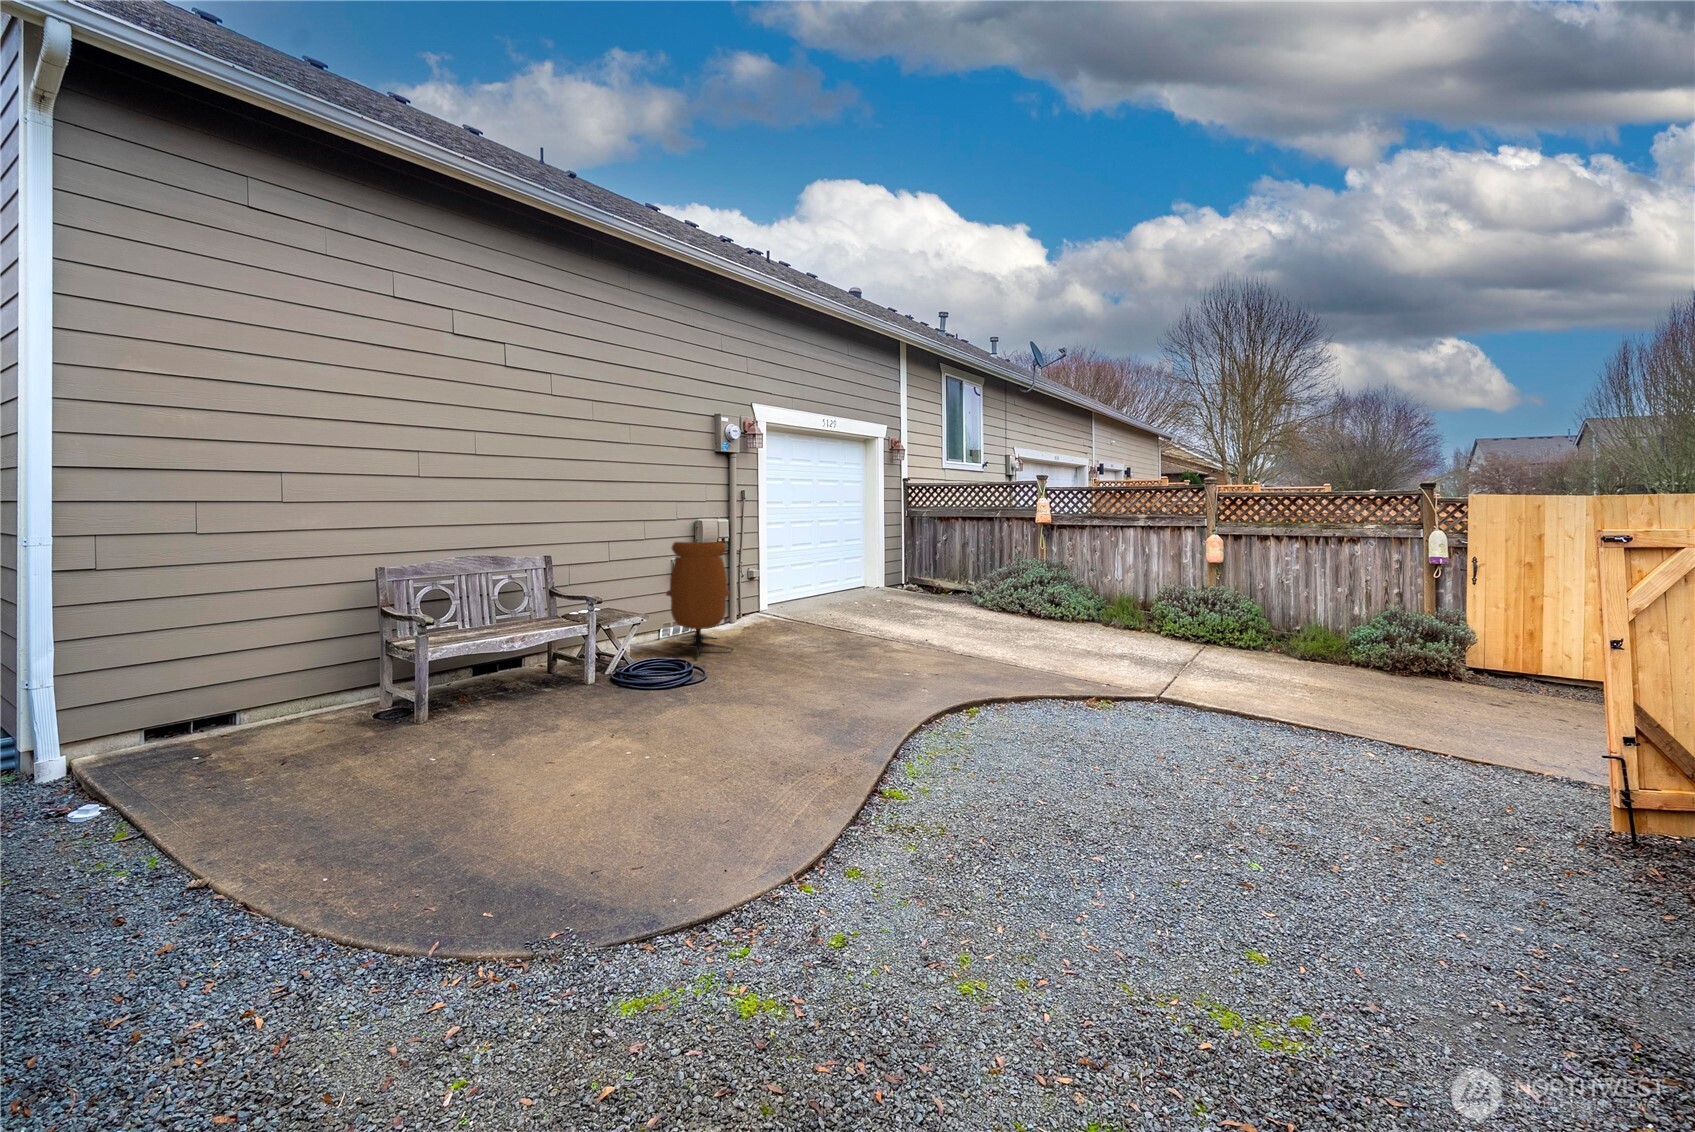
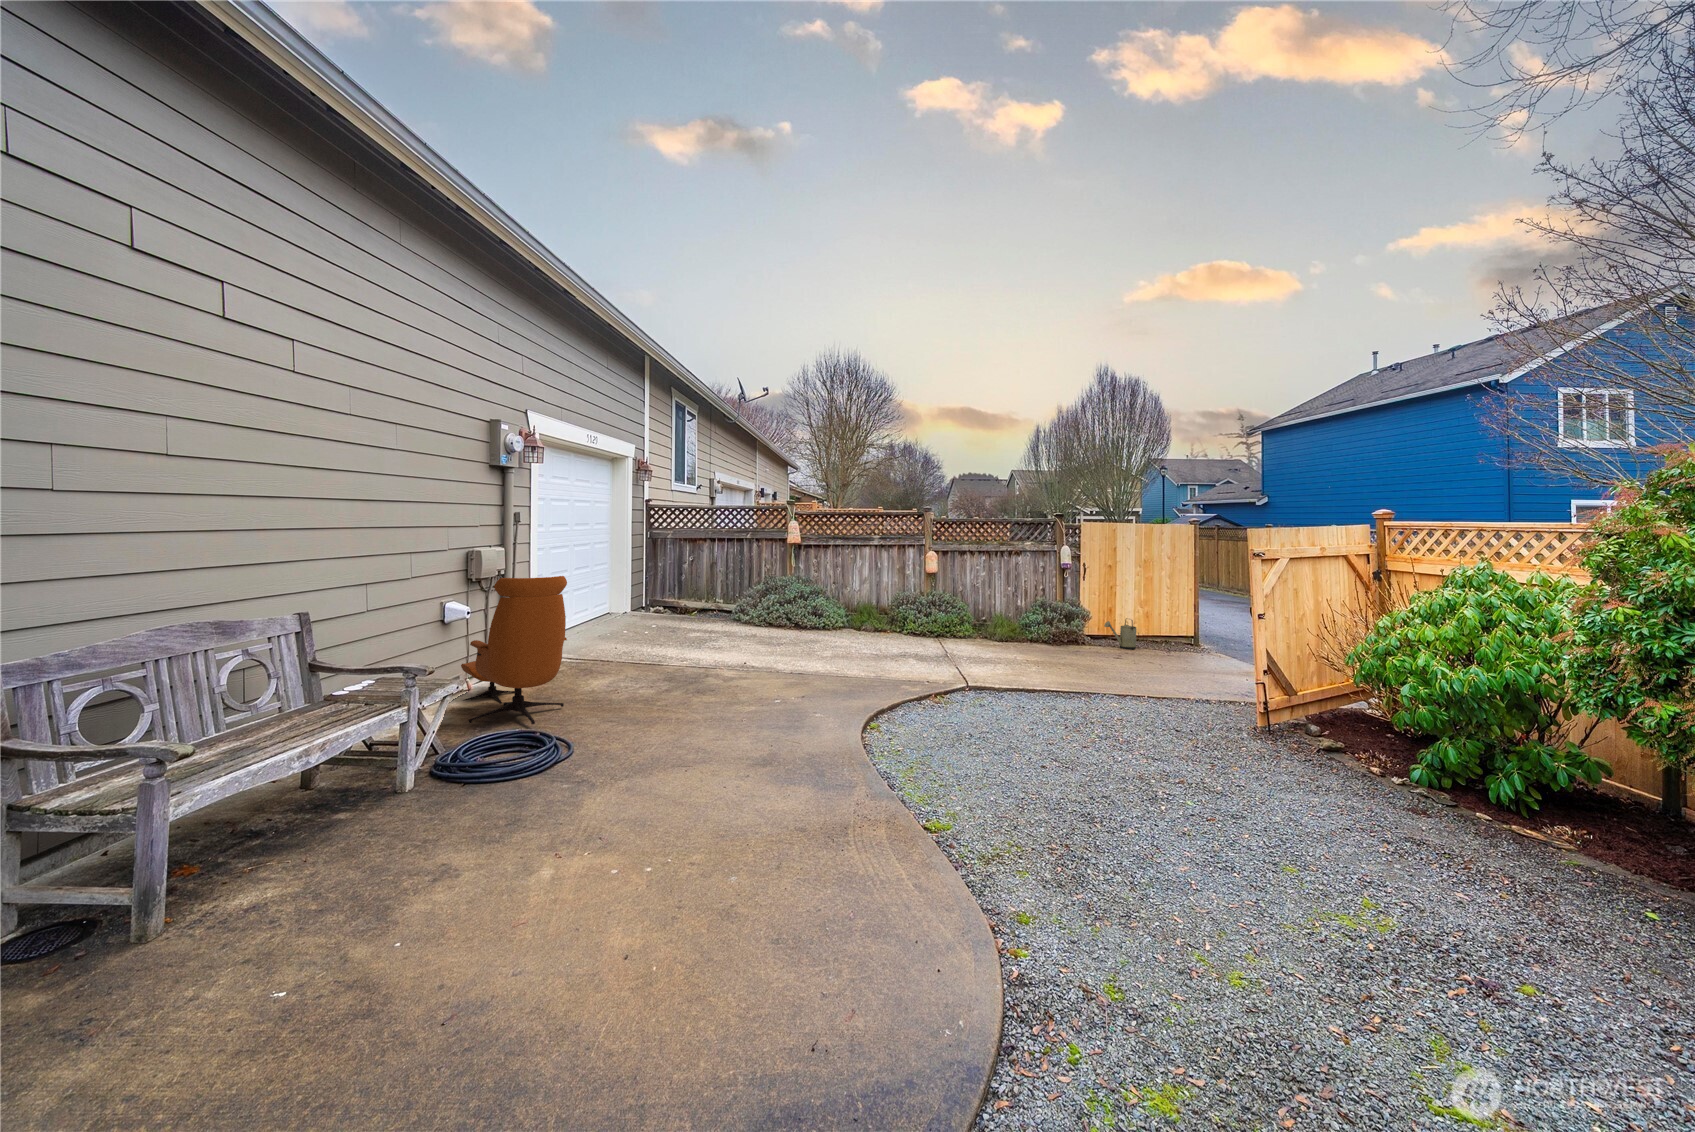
watering can: none [1489,643,1558,690] -> present [1104,620,1139,649]

